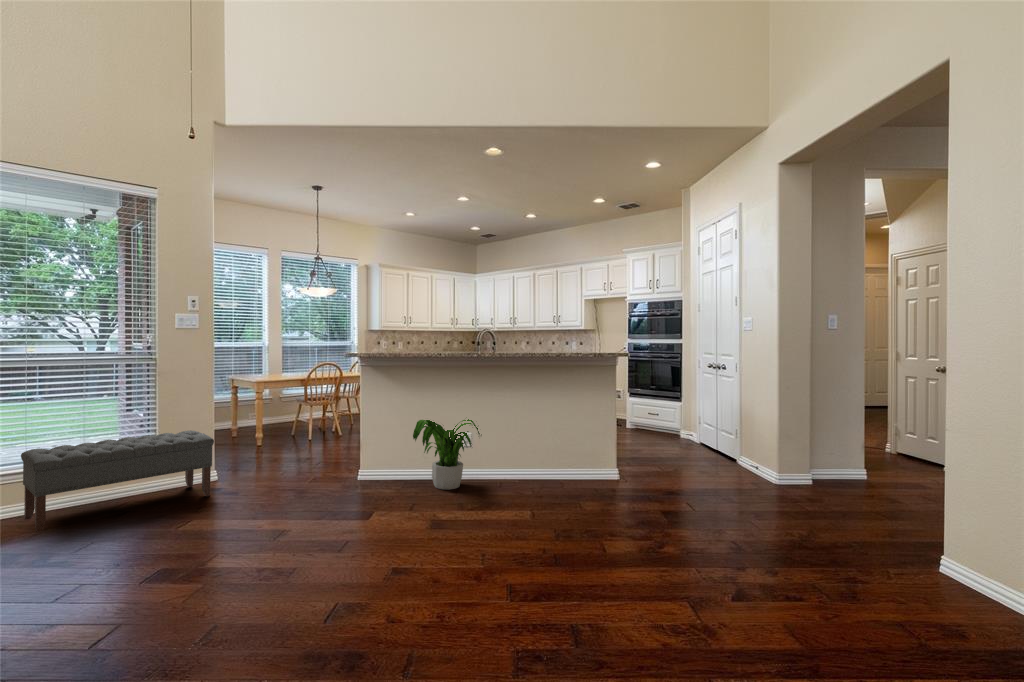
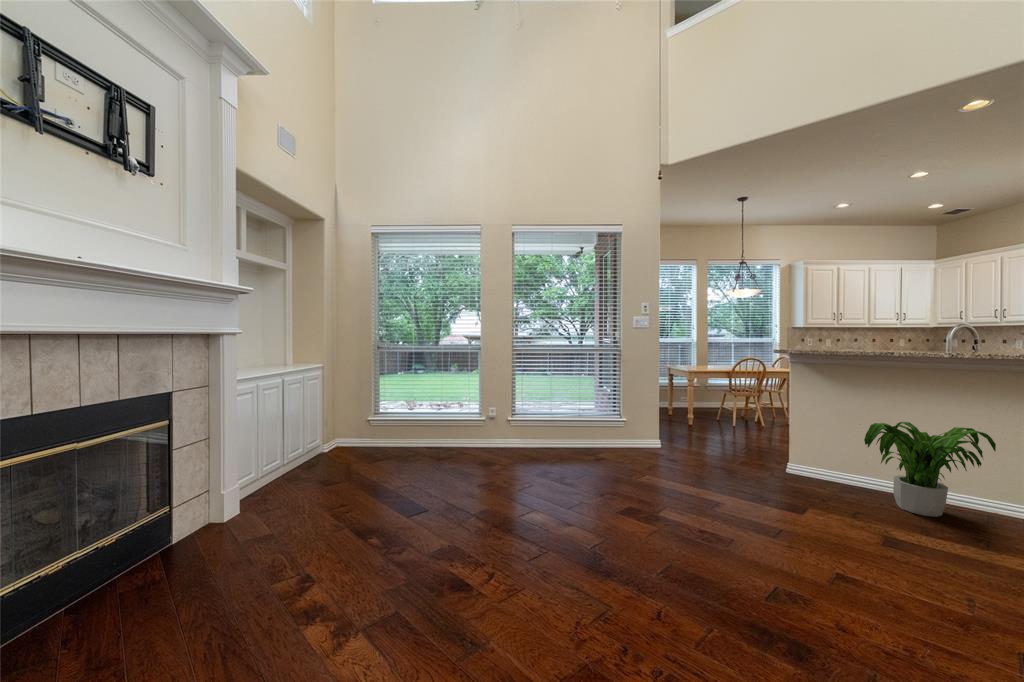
bench: present [21,430,214,532] -> none [542,405,654,460]

